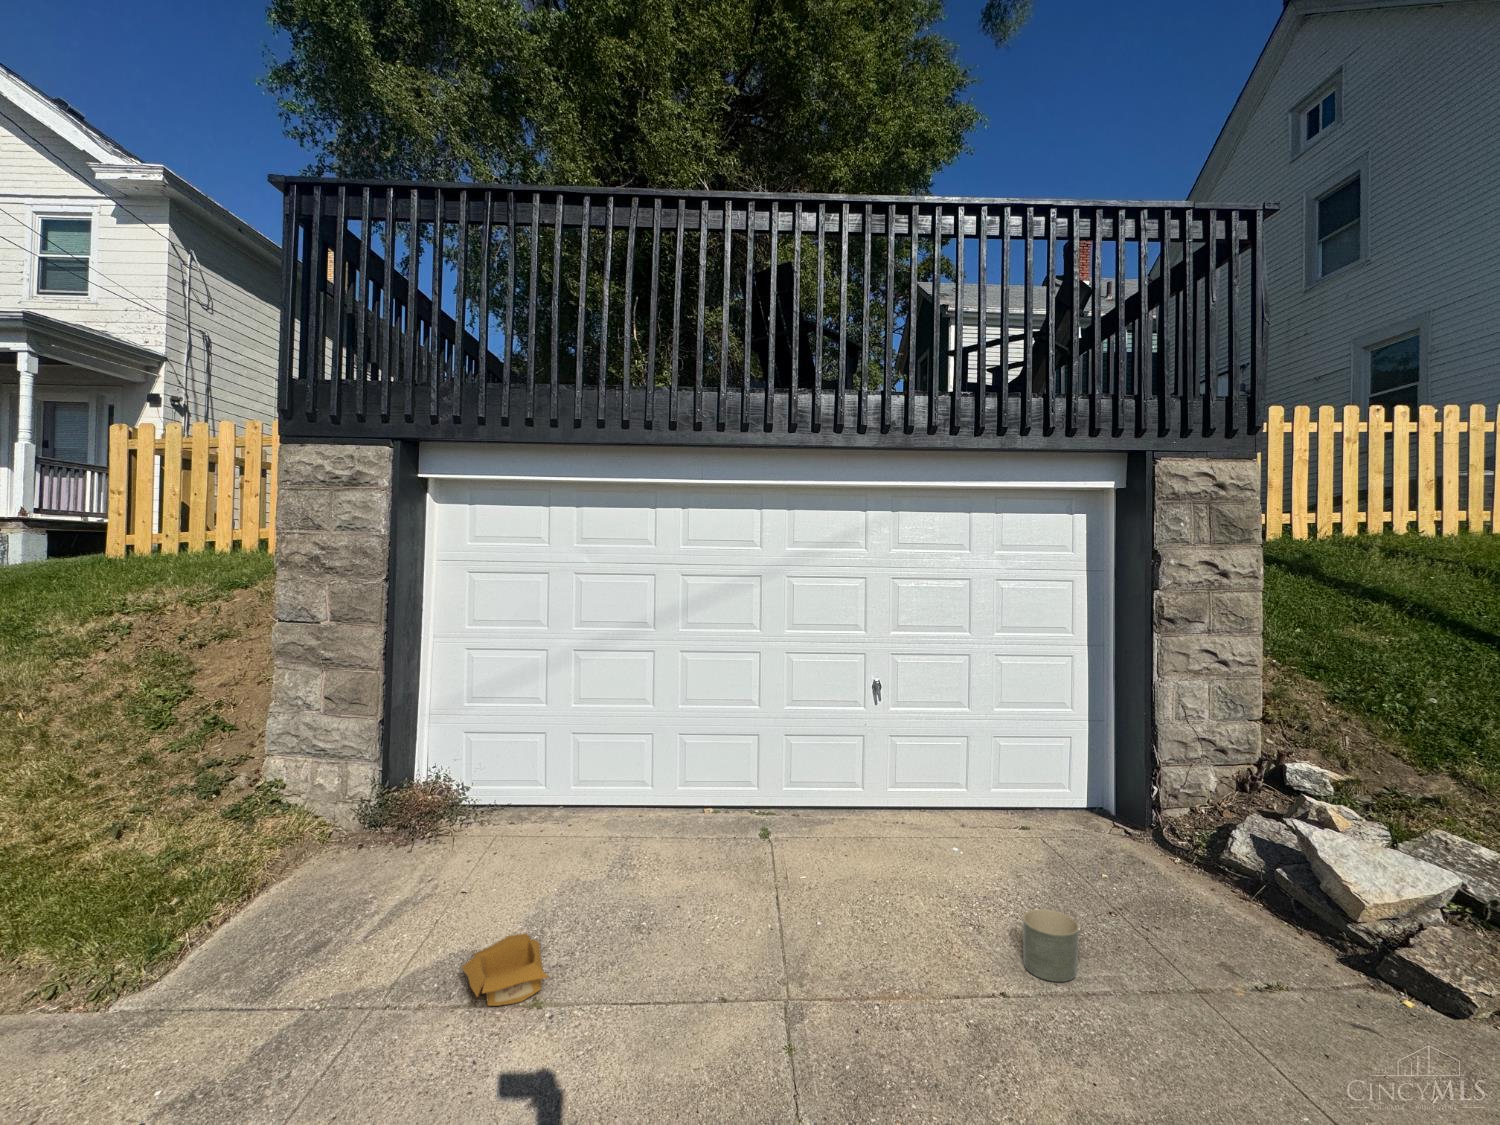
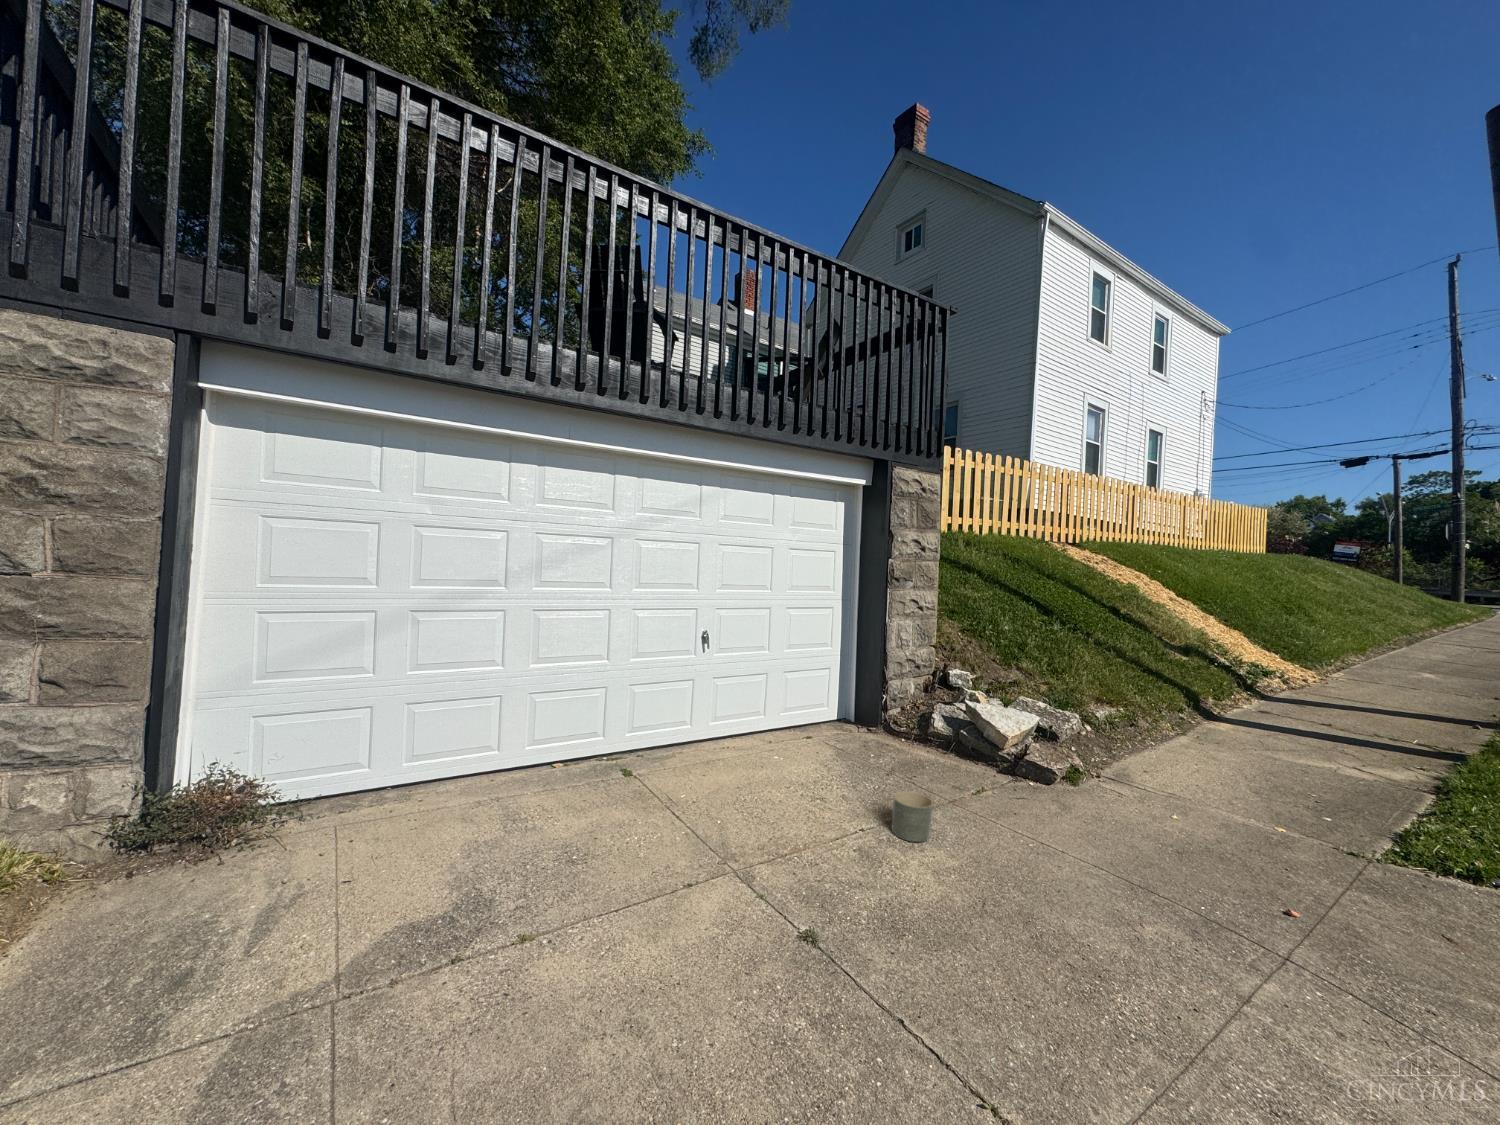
cardboard box: present [462,933,548,1006] -> none [443,922,568,1016]

